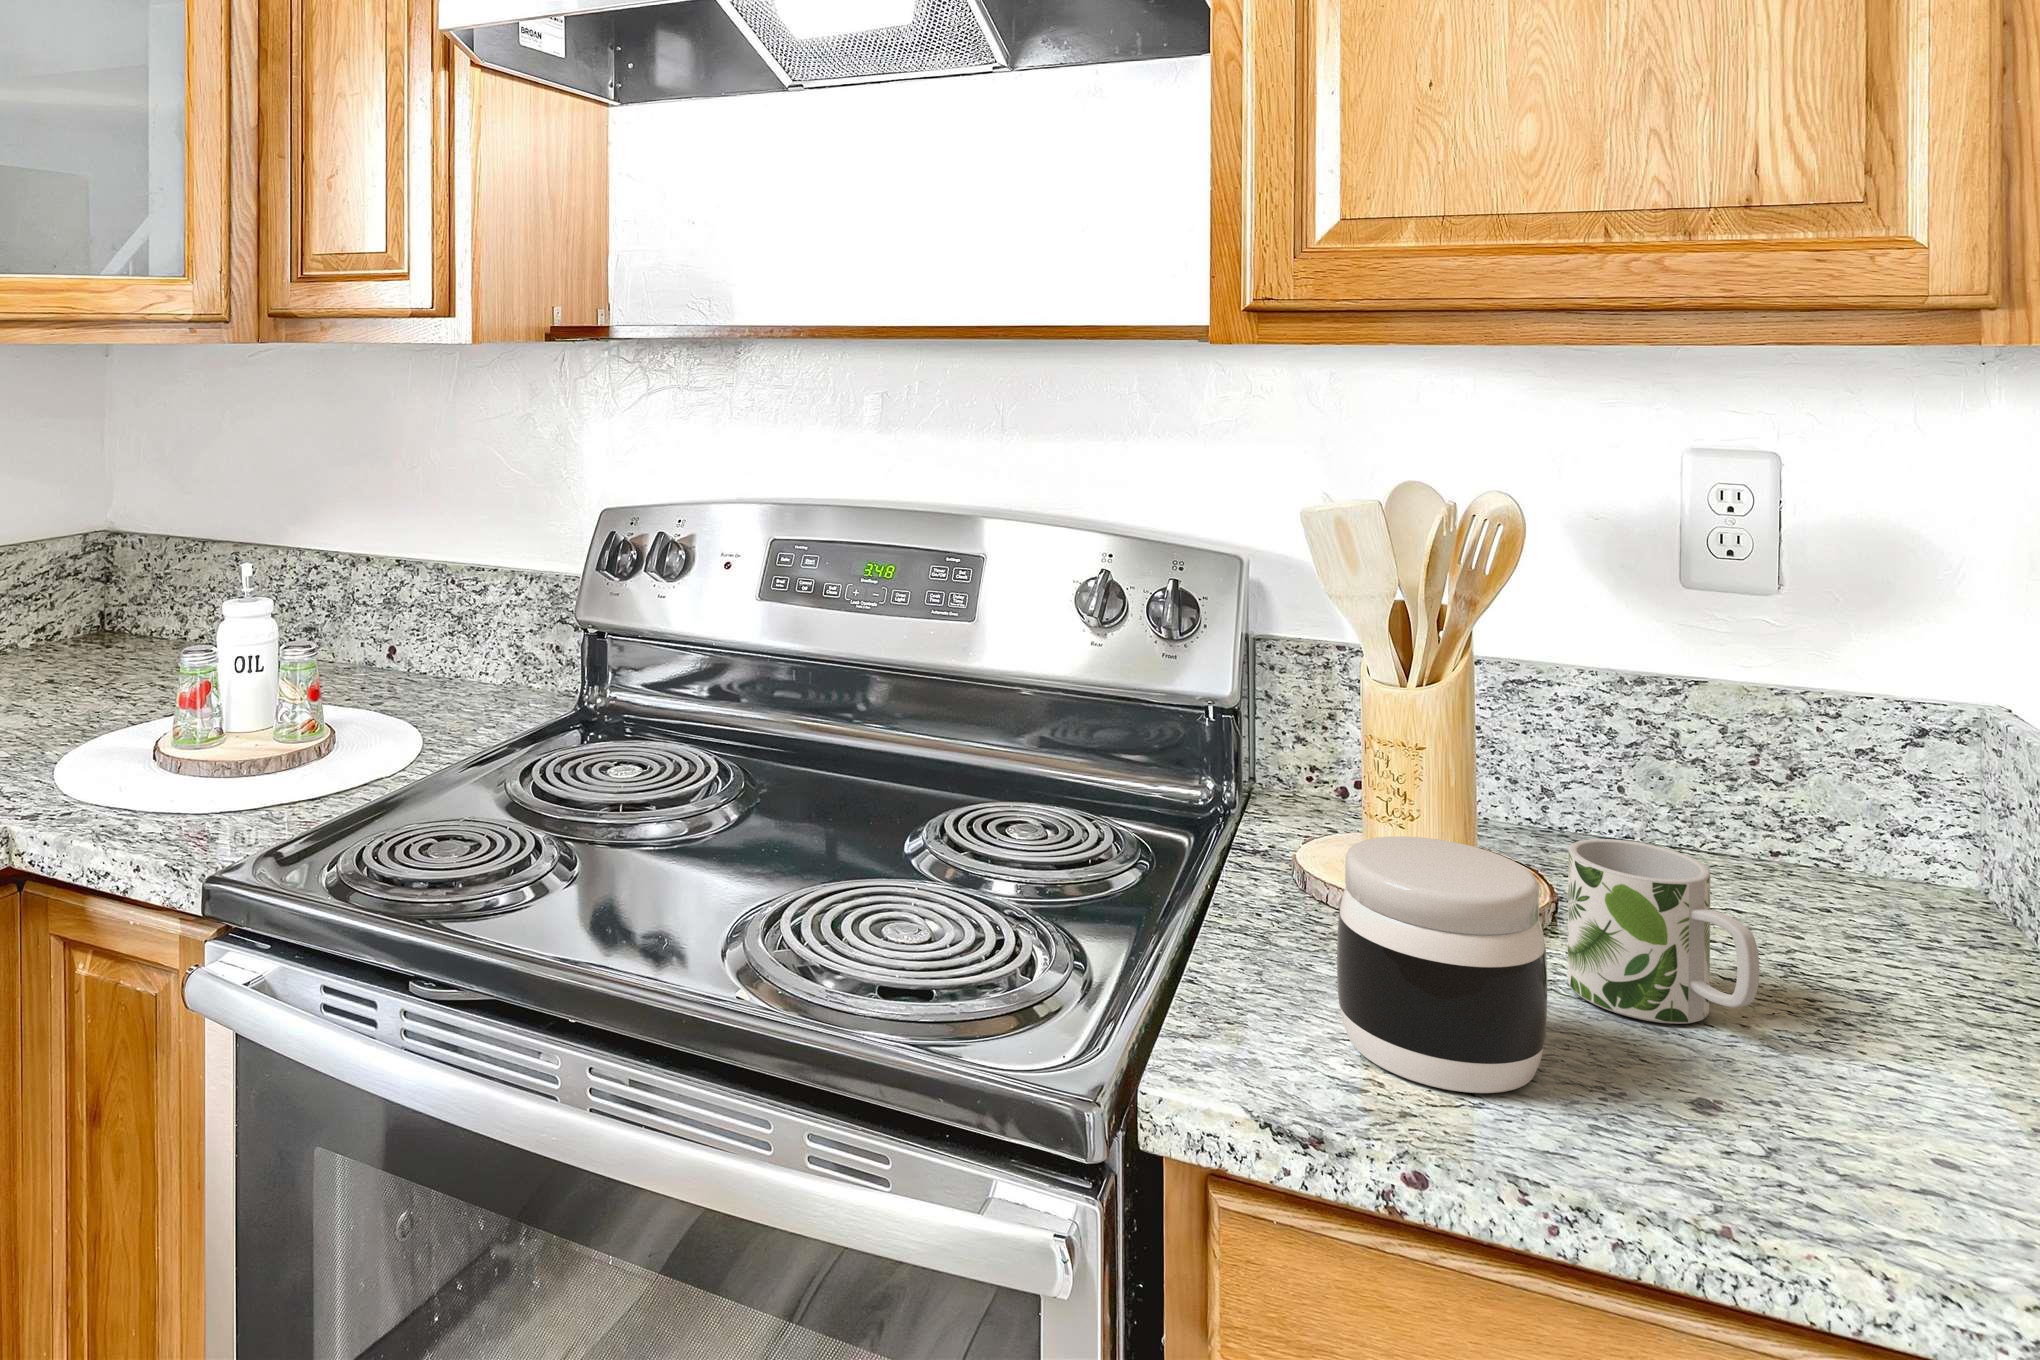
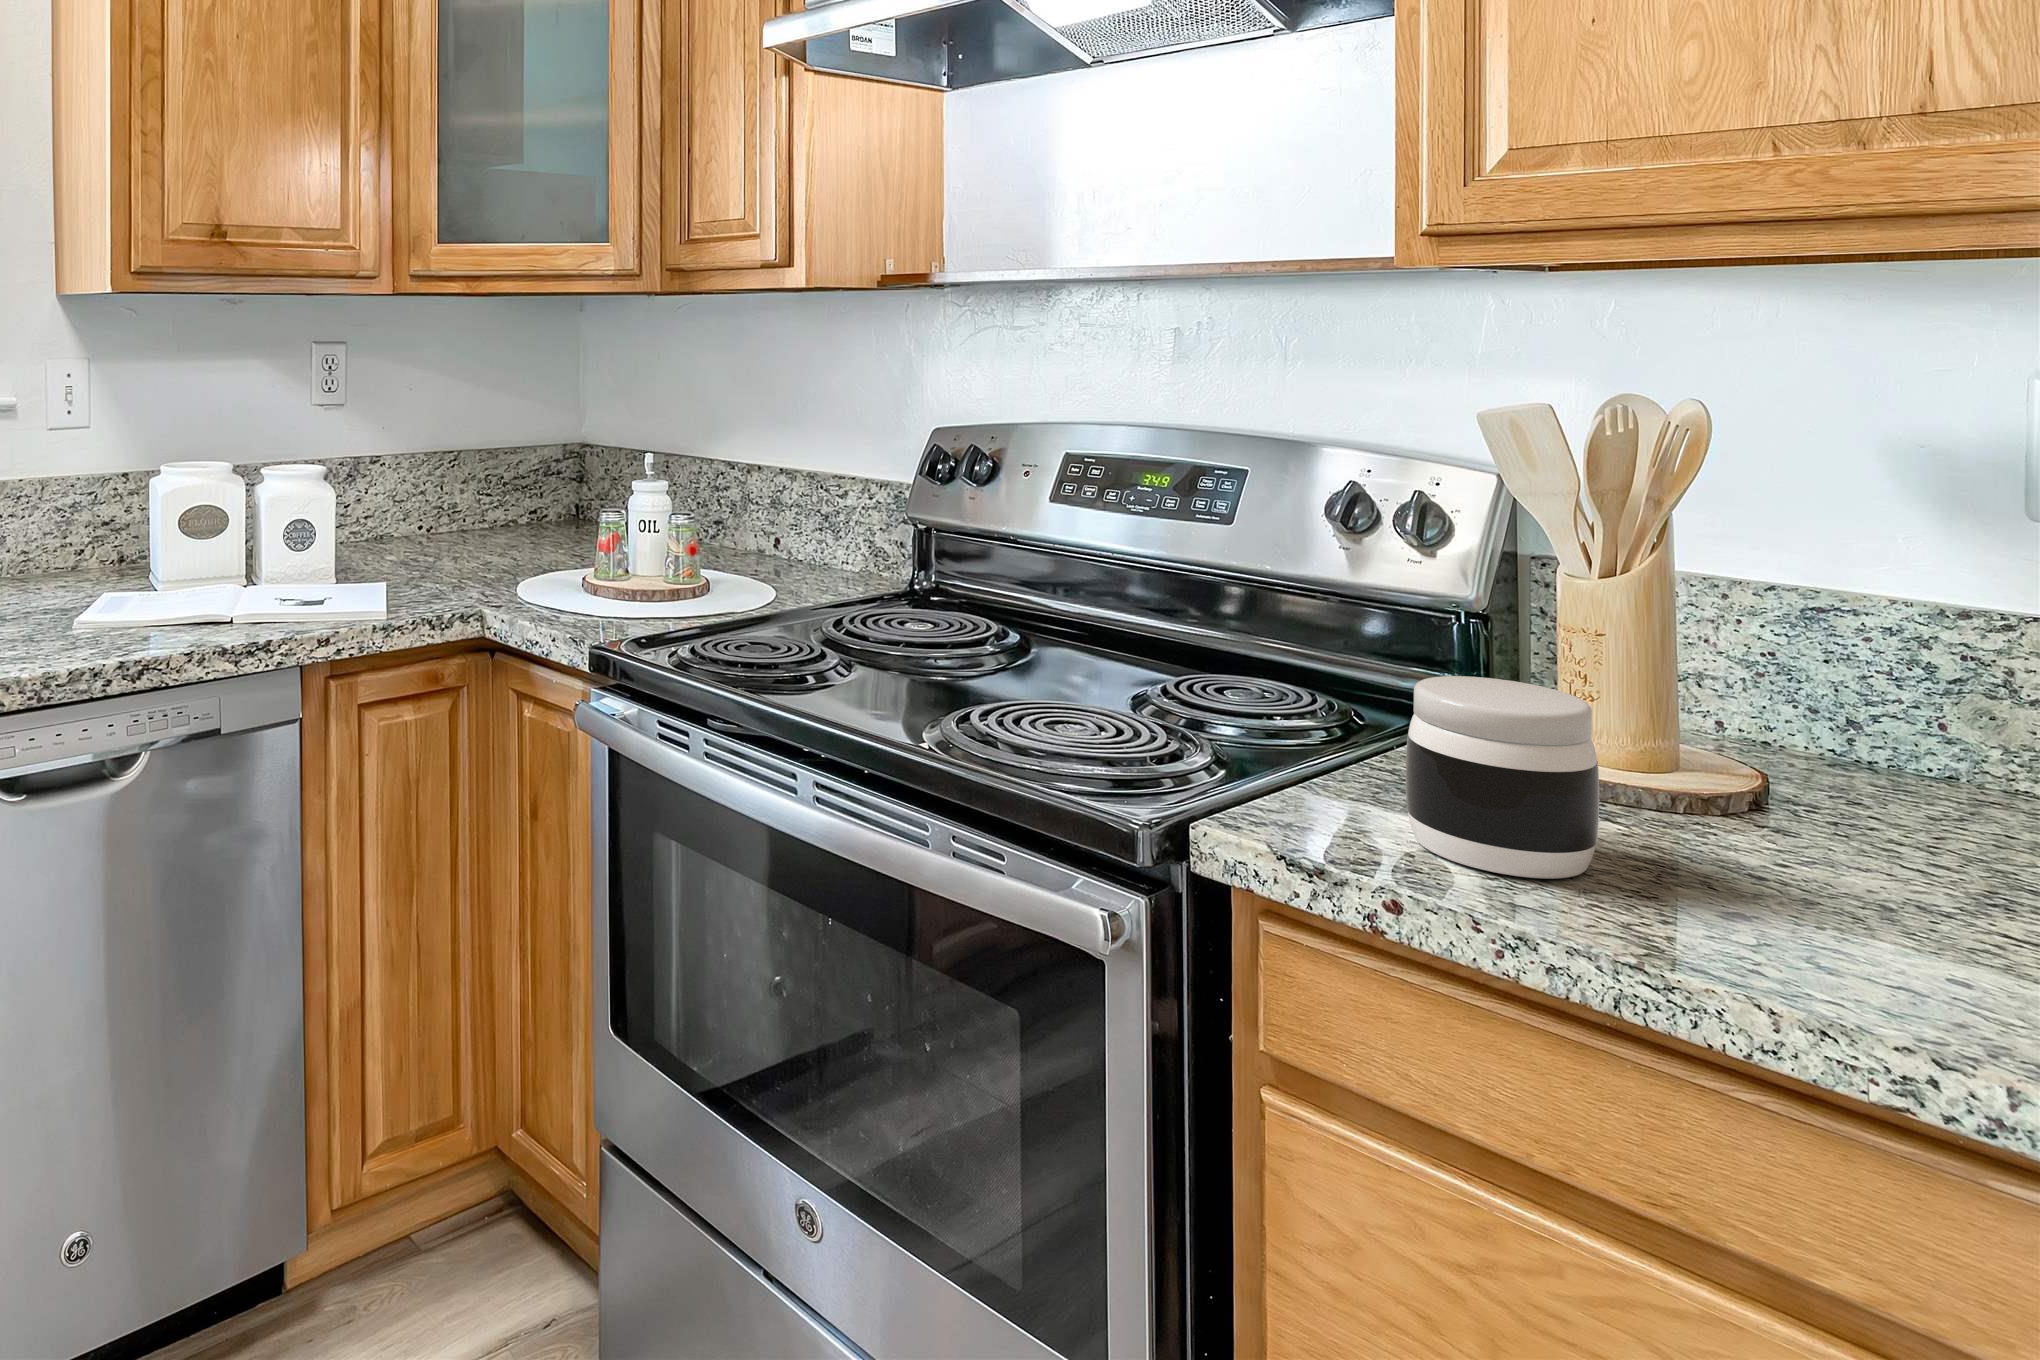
mug: present [1568,839,1759,1024] -> none [1702,717,1868,881]

